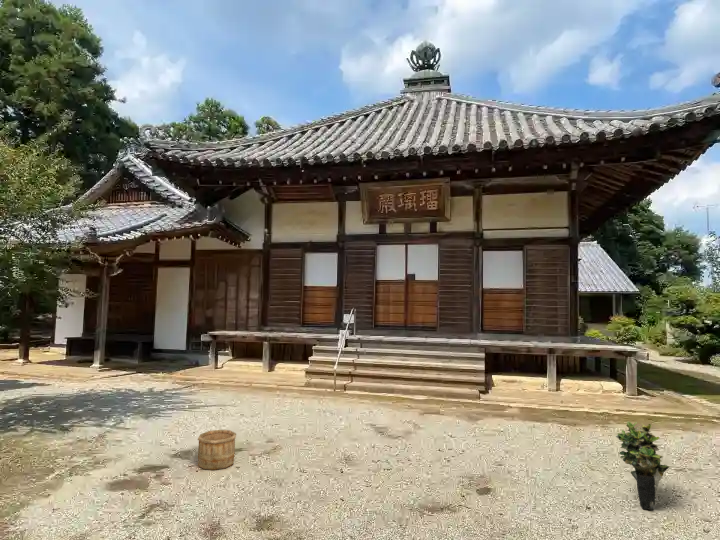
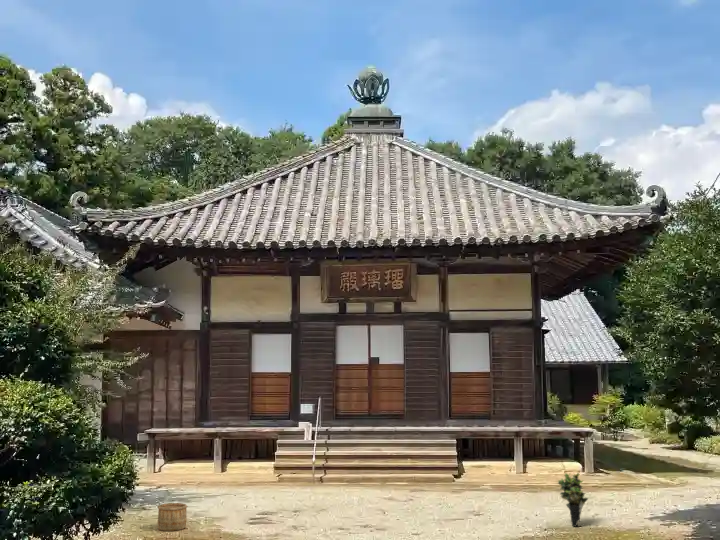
wooden bucket: present [198,430,236,470] -> present [158,503,187,531]

